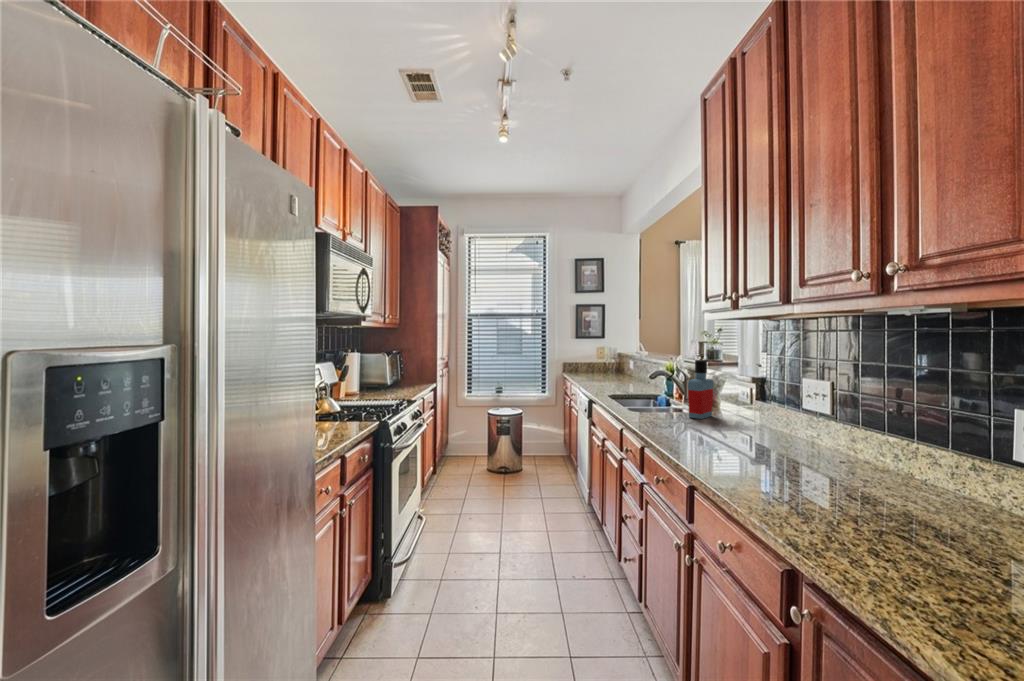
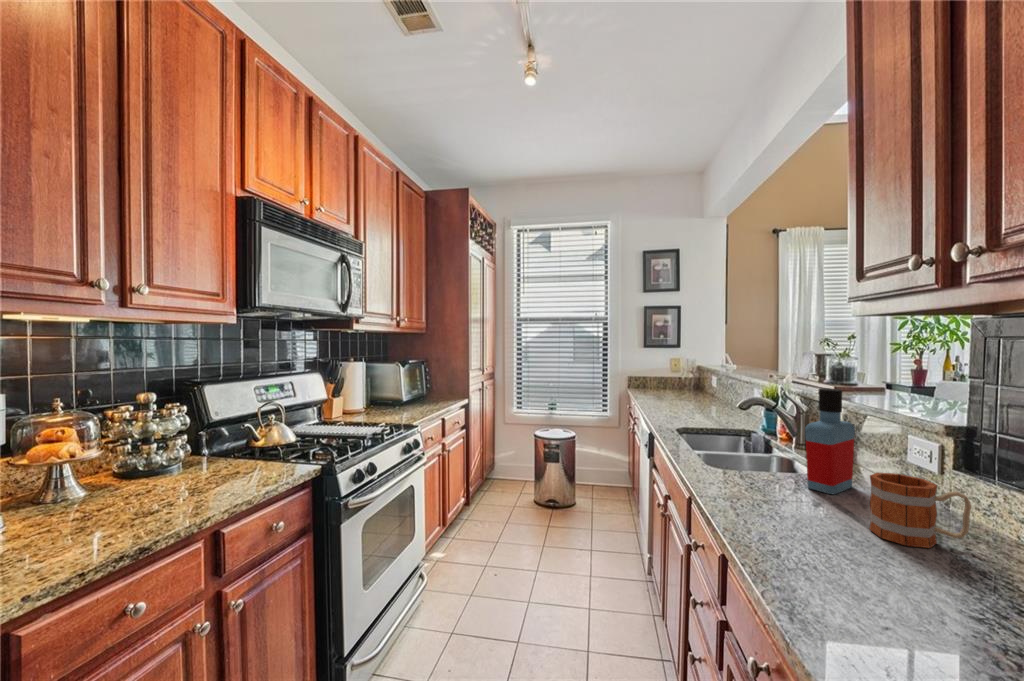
mug: none [715,400,757,433] -> present [869,472,971,548]

